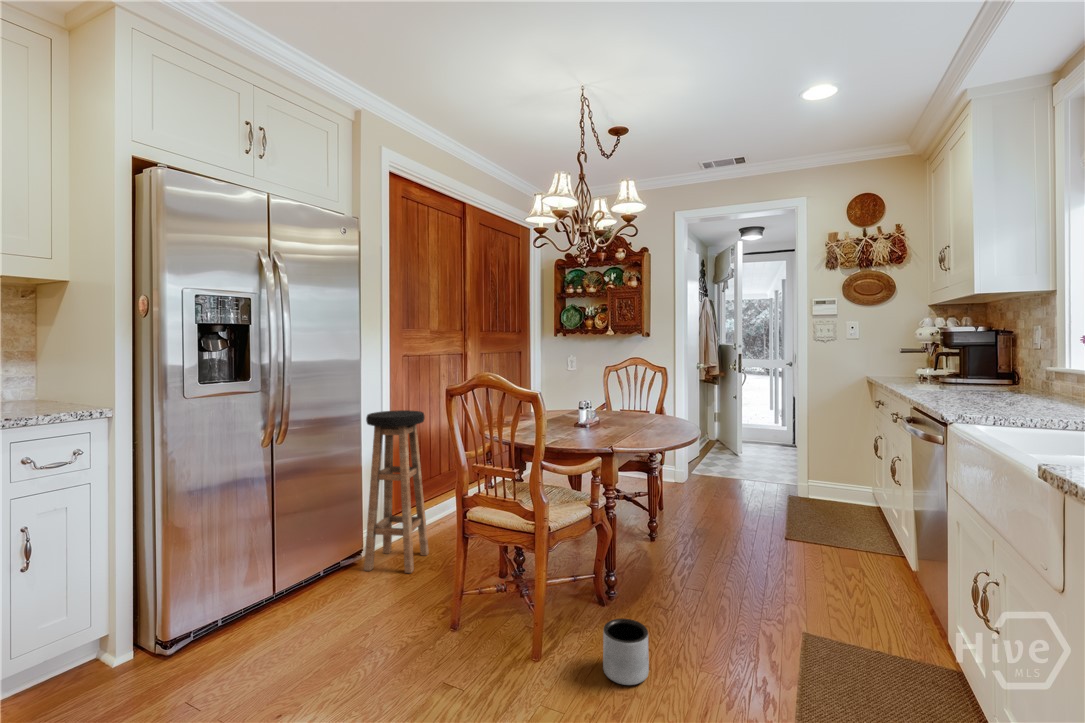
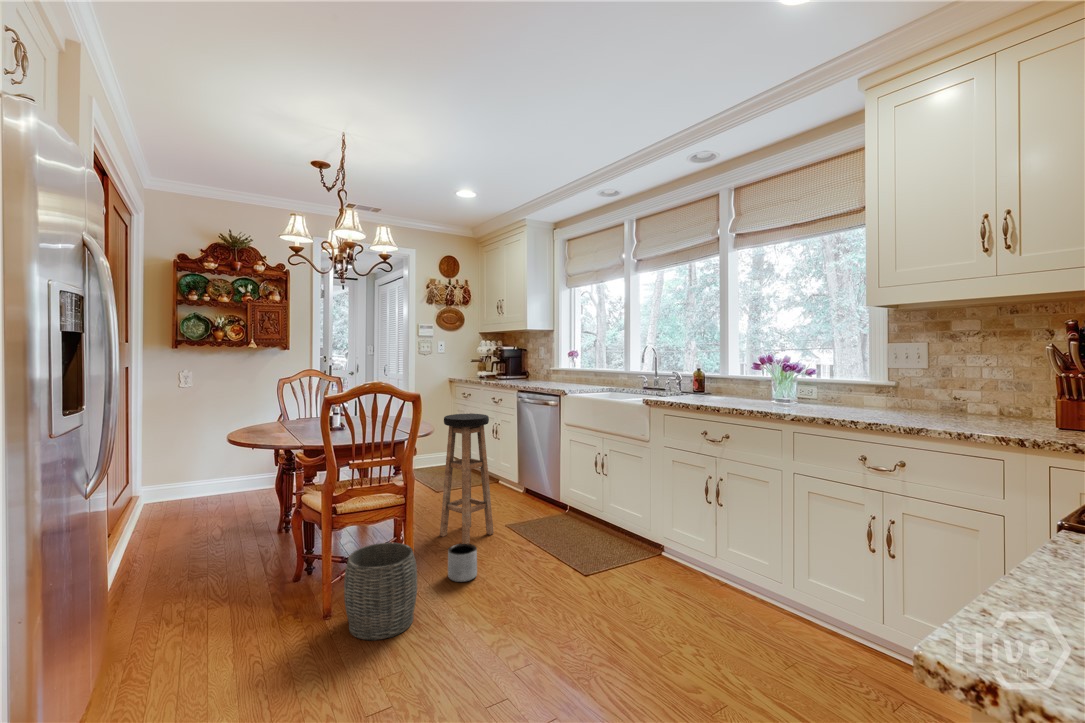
bar stool: present [364,410,429,573] -> present [440,414,494,544]
woven basket: none [425,567,515,698] -> present [344,543,417,640]

